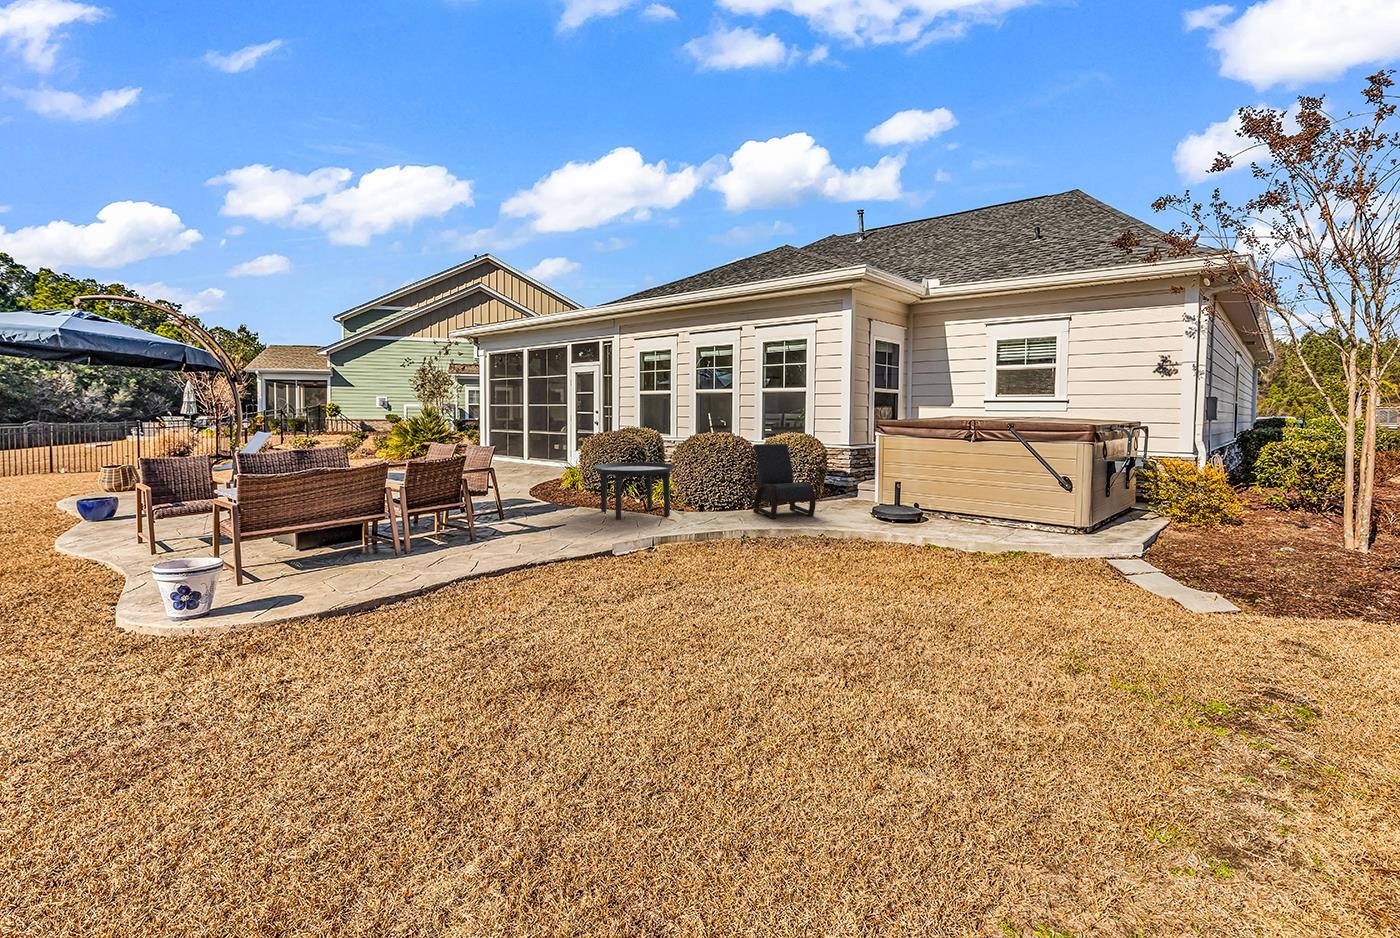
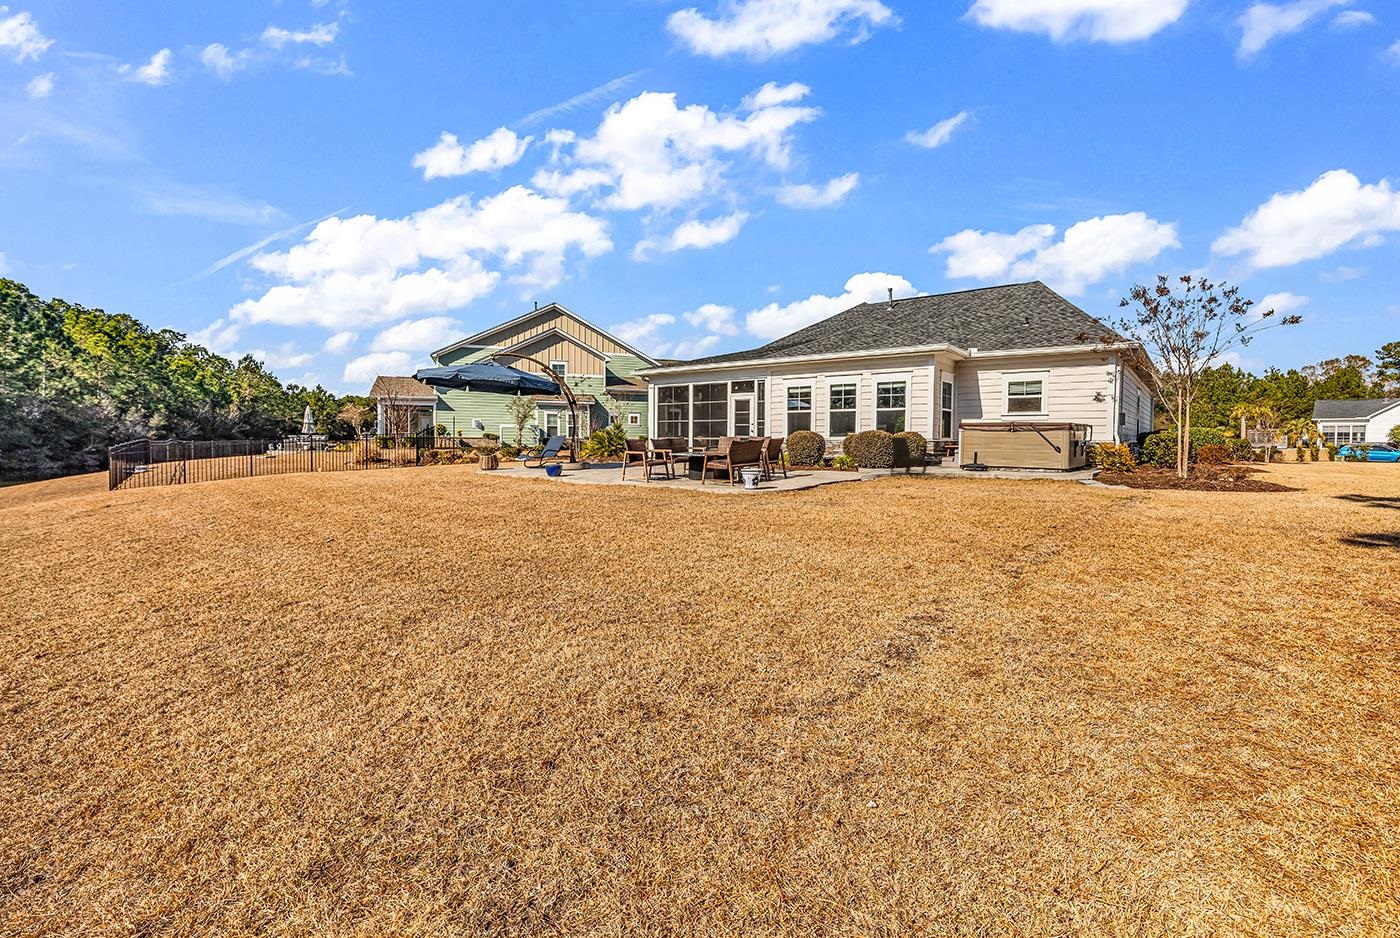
round table: present [593,462,675,520] -> none [807,447,852,475]

